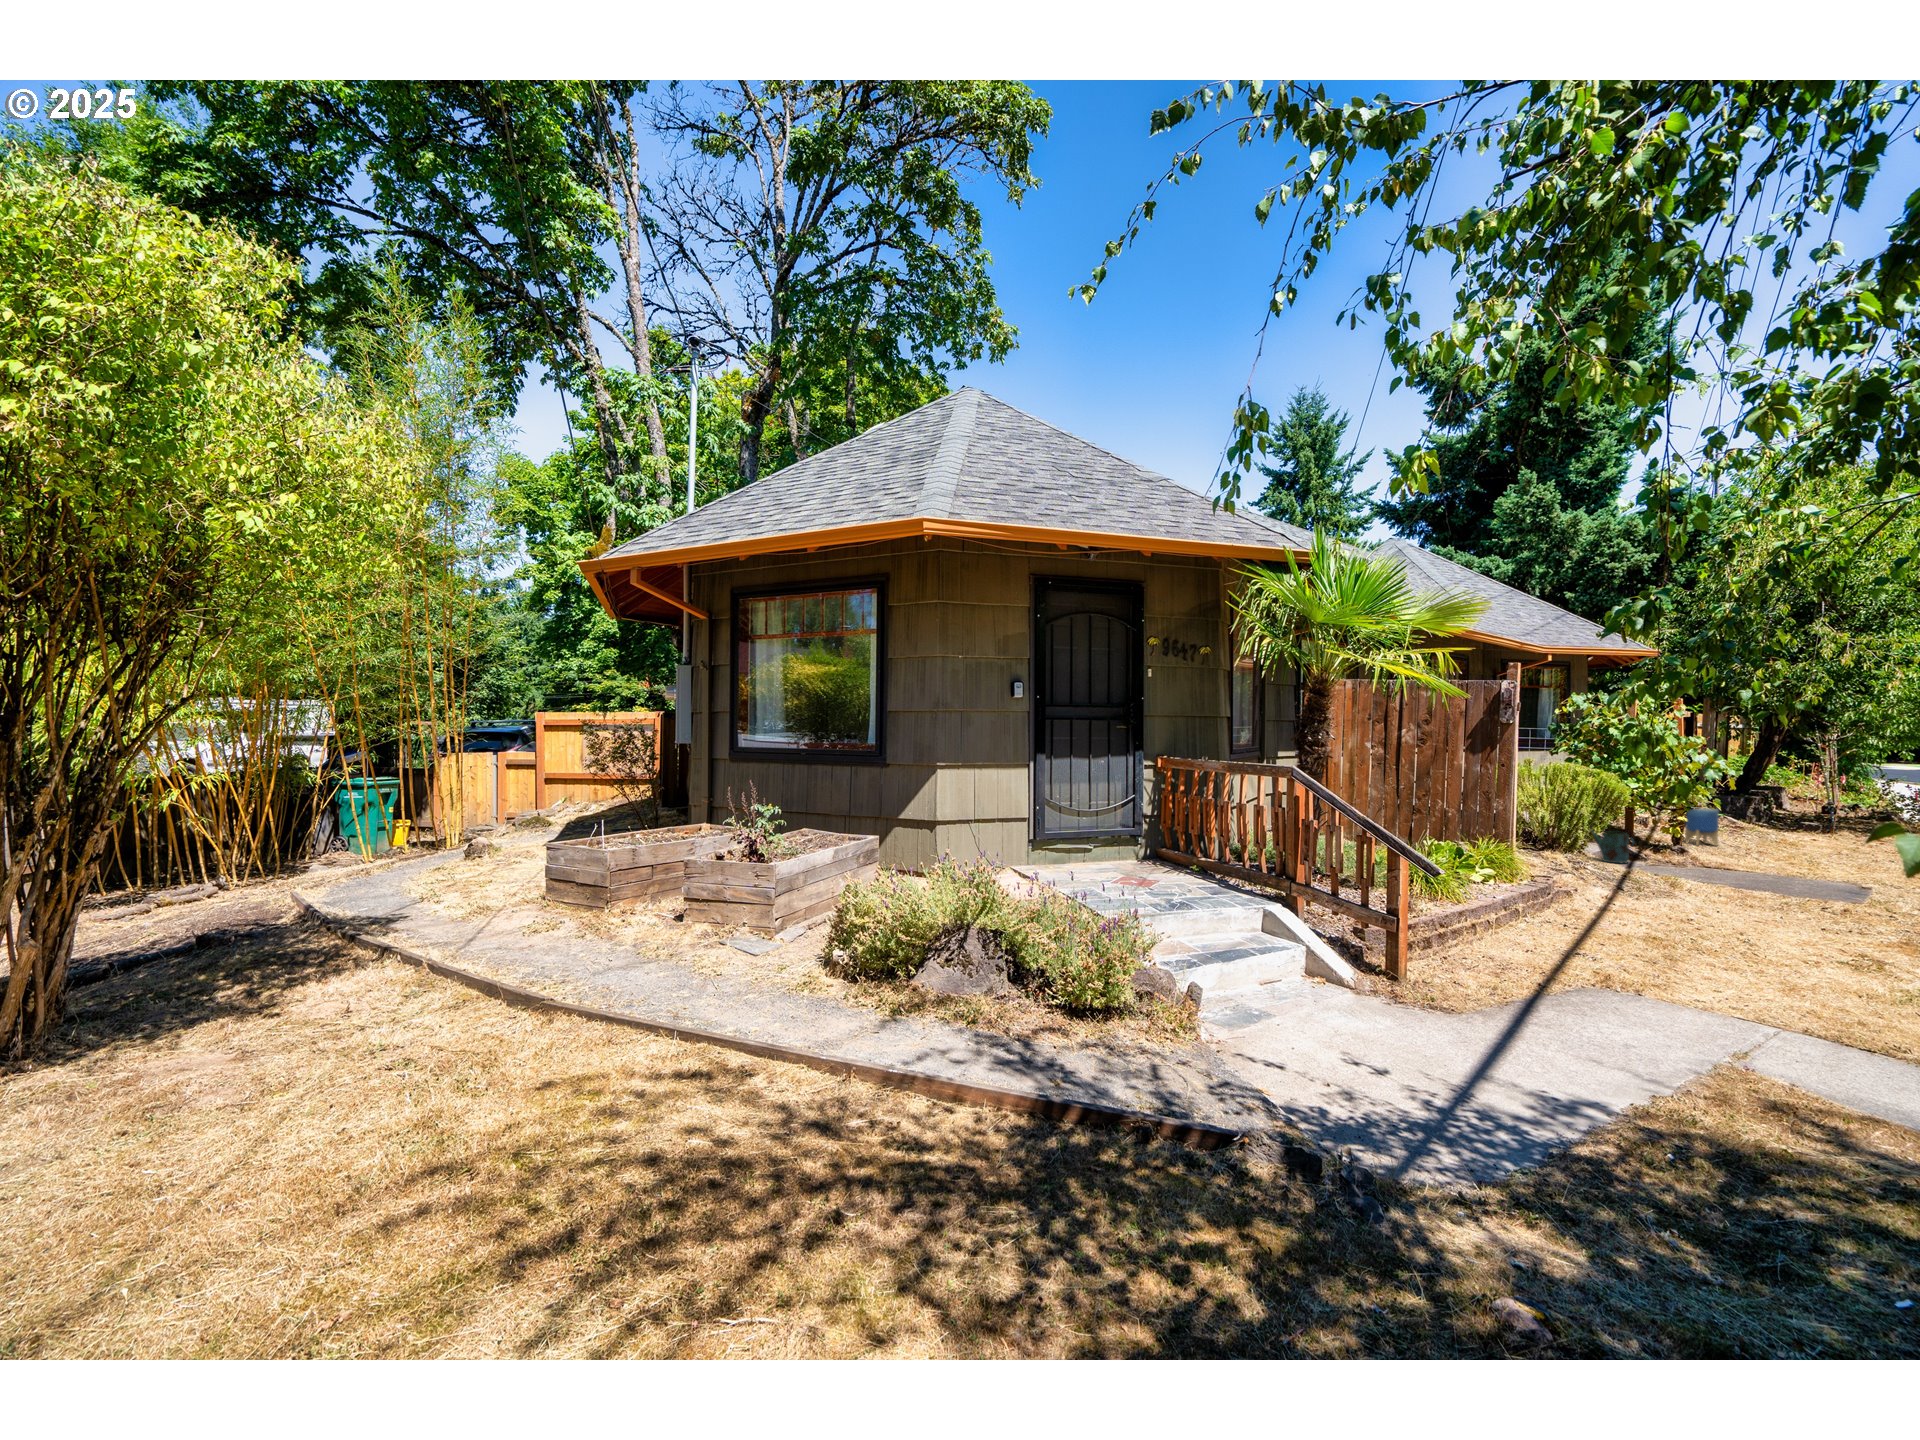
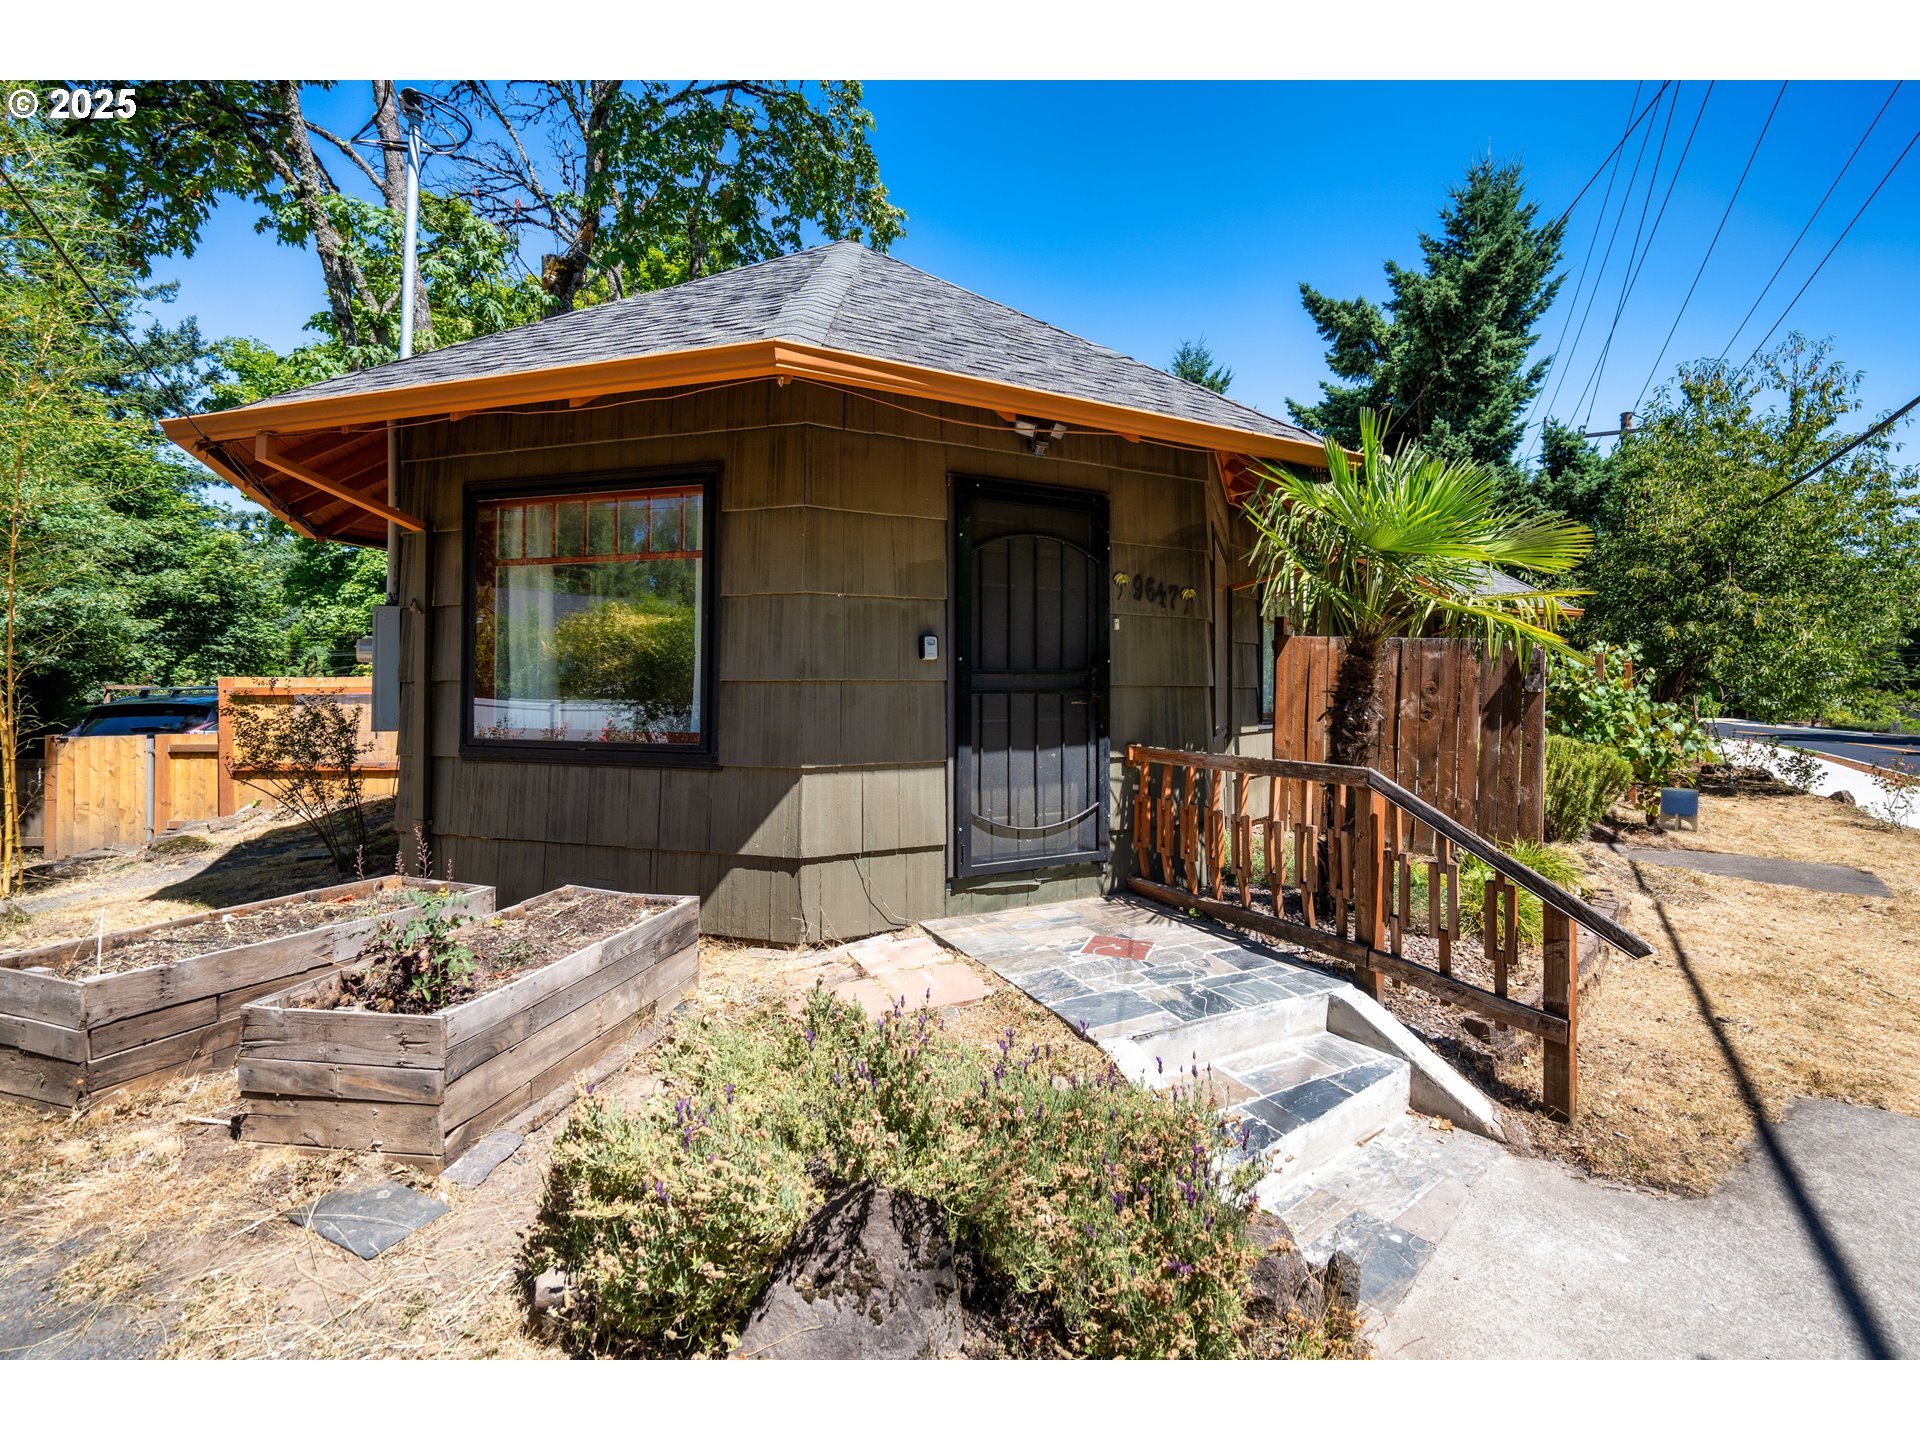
watering can: present [1589,825,1635,863] -> none [1584,814,1648,861]

